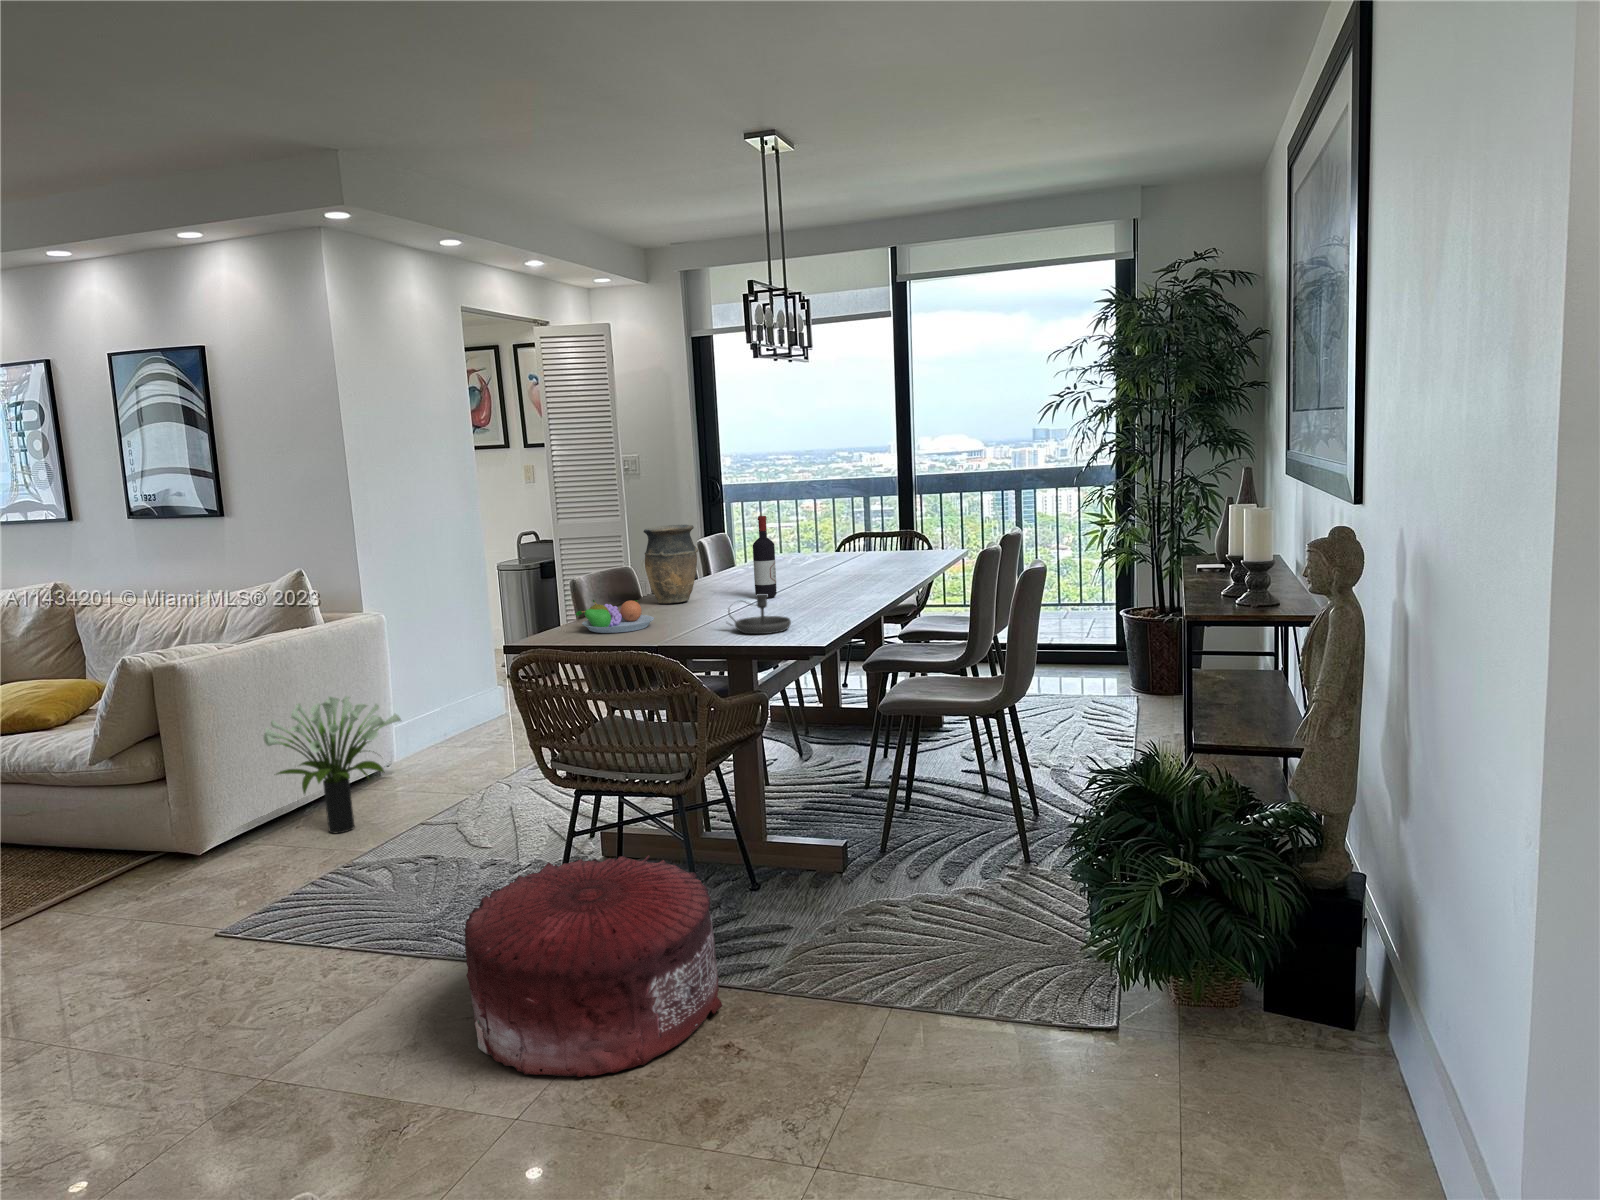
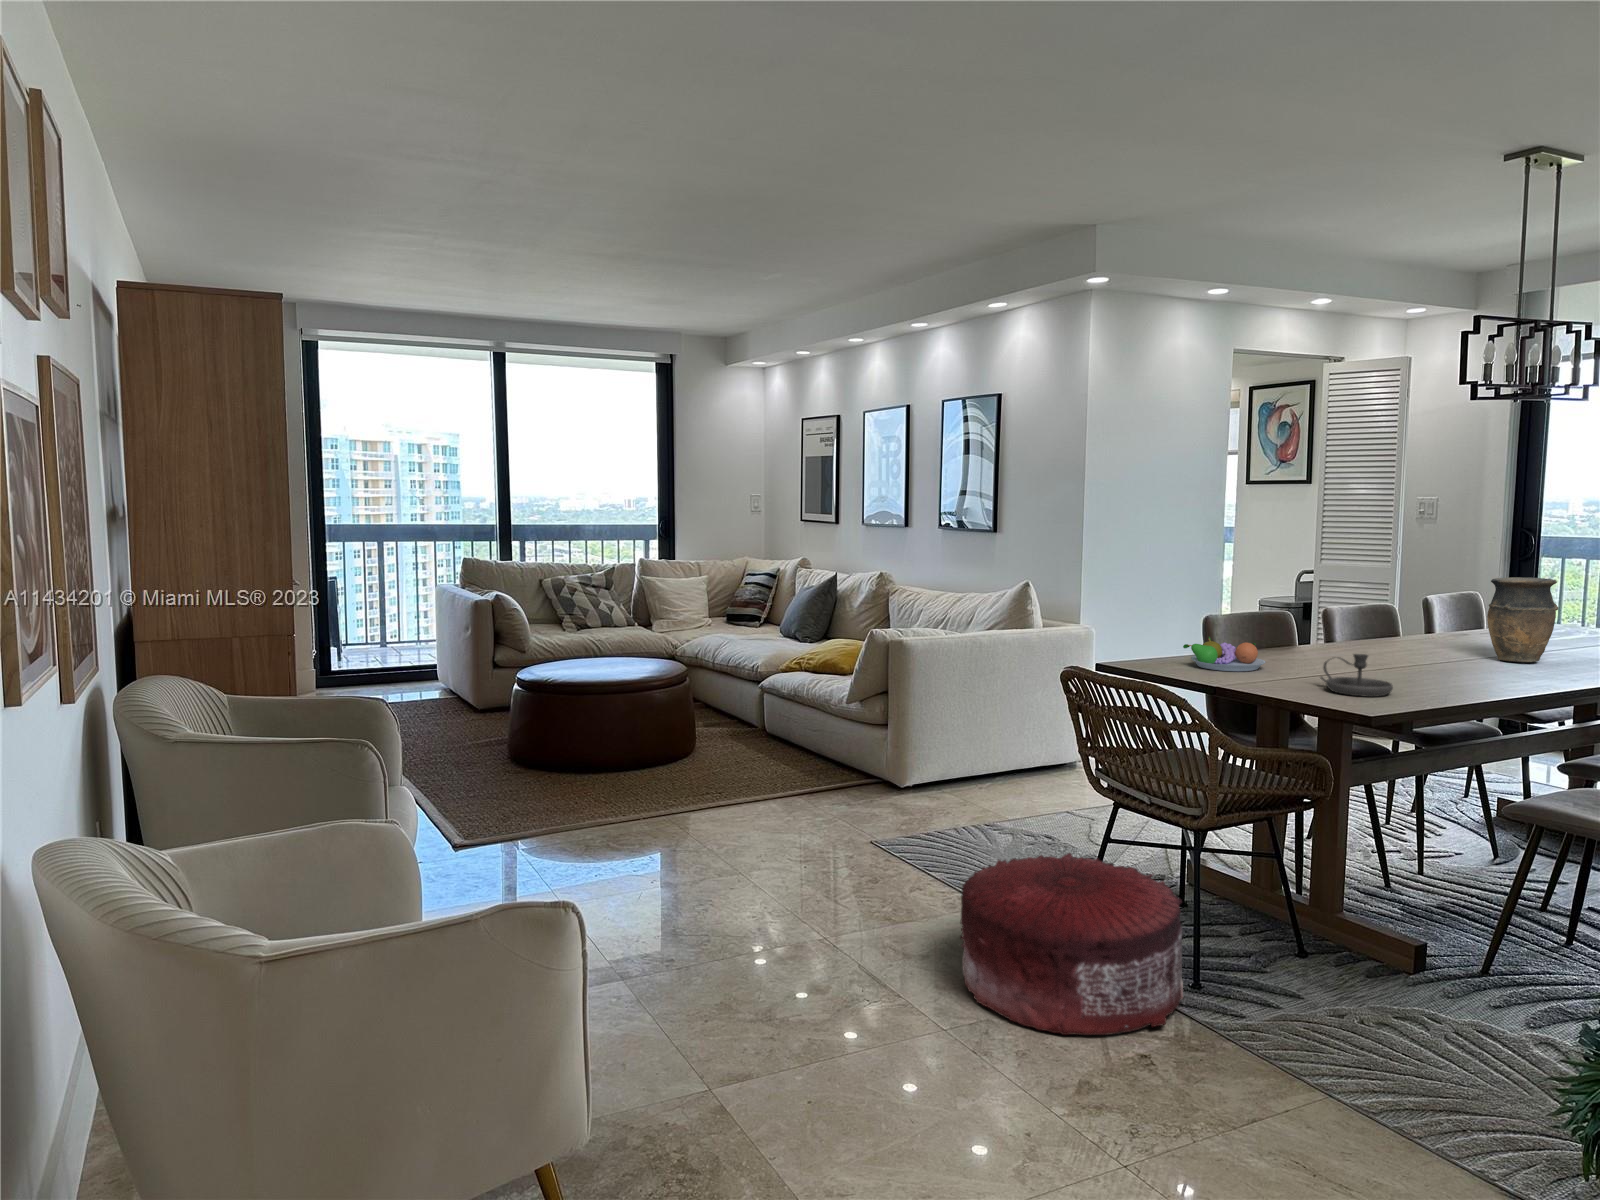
wine bottle: present [753,516,777,598] -> none [1420,574,1451,667]
vase: present [643,525,698,604] -> present [1487,577,1558,662]
potted plant: present [264,696,401,833] -> none [954,687,1063,803]

